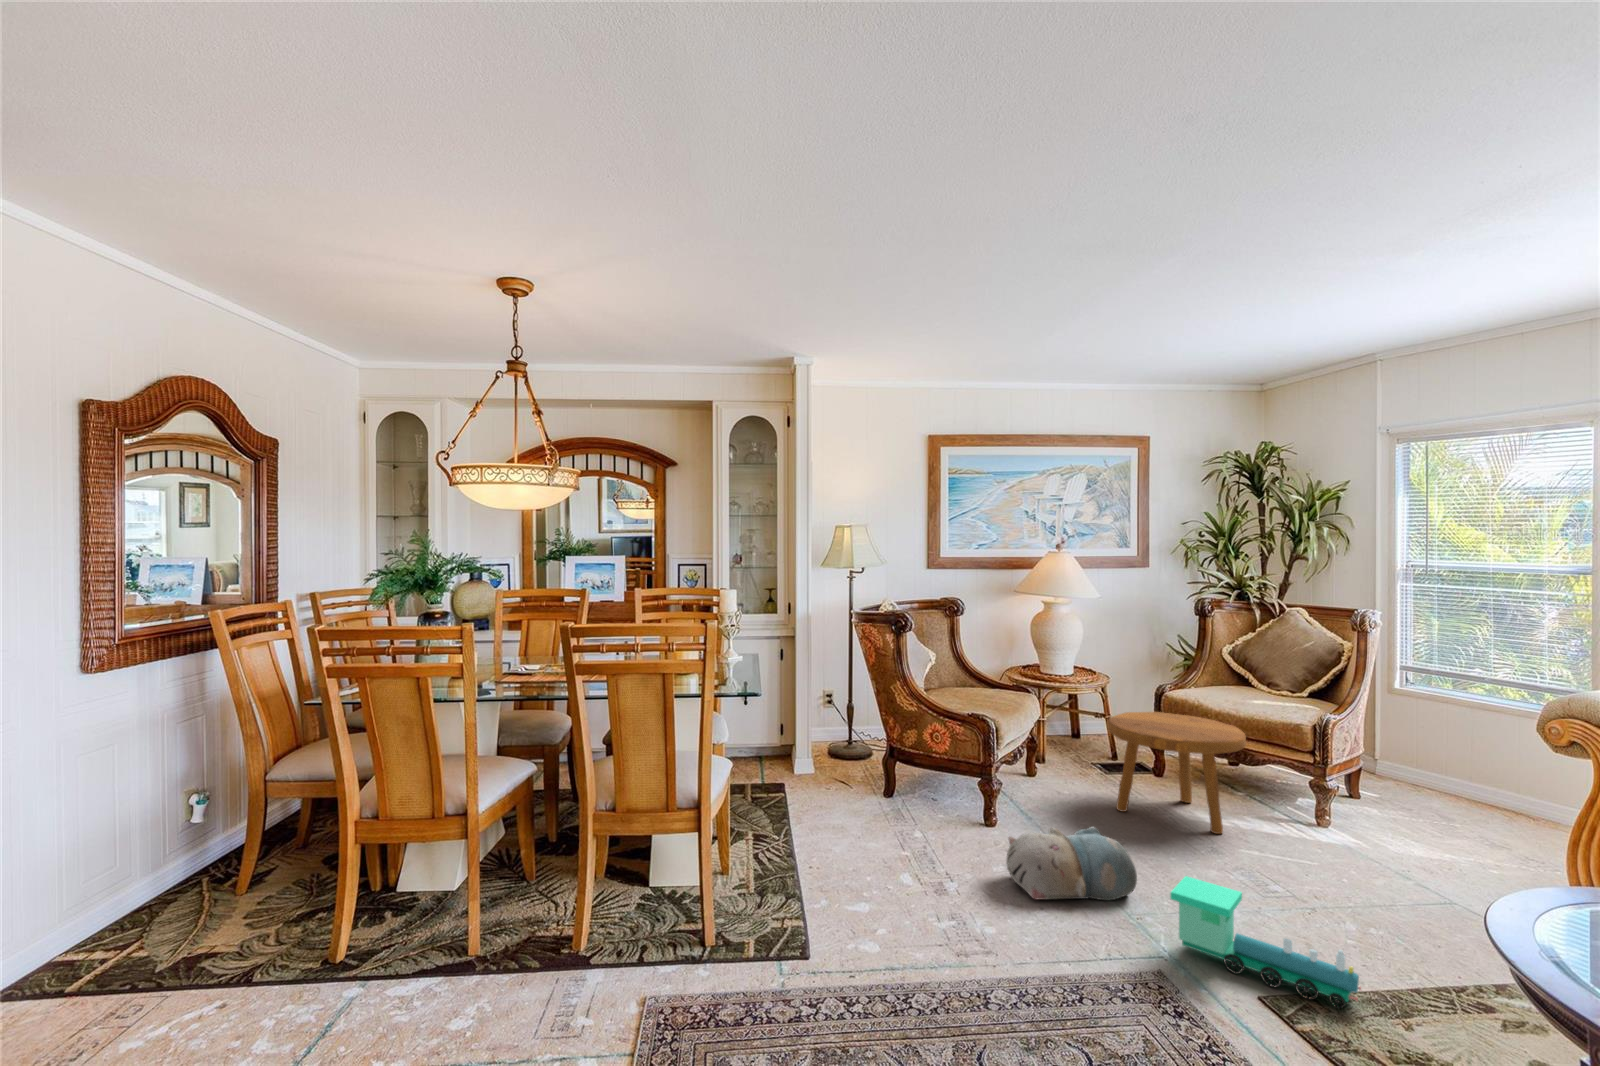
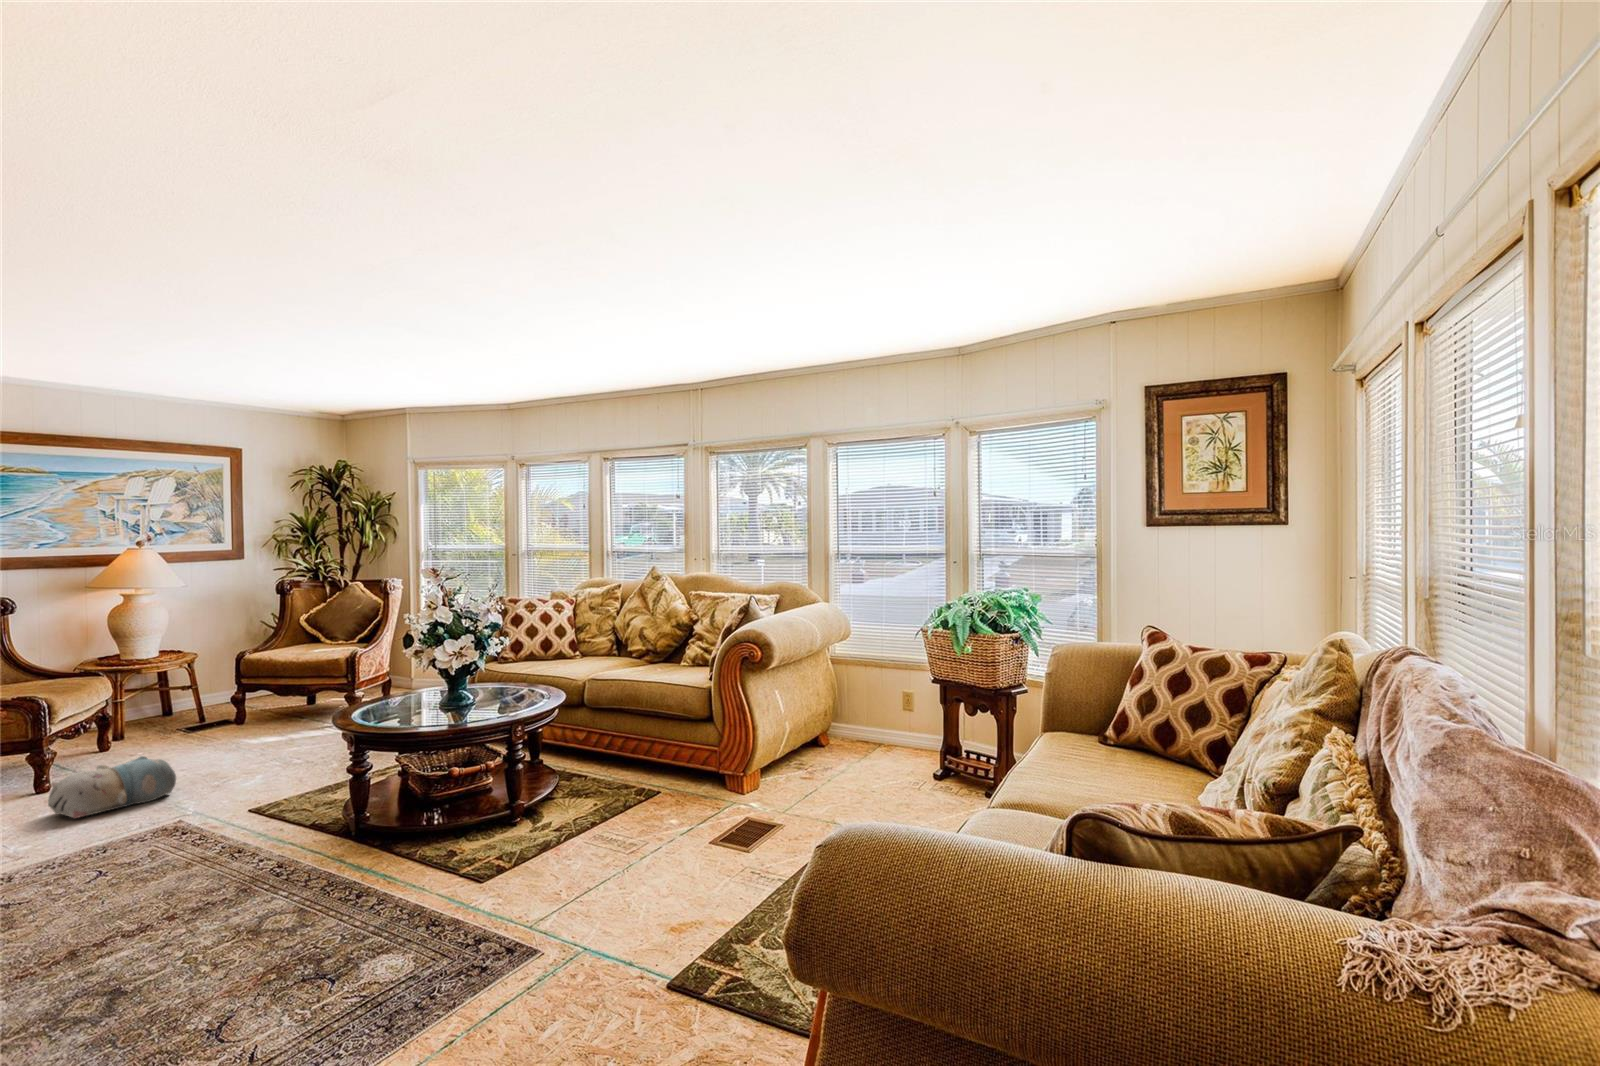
footstool: present [1108,712,1246,834] -> none [177,668,293,752]
toy train: present [1170,876,1361,1008] -> none [188,758,311,807]

